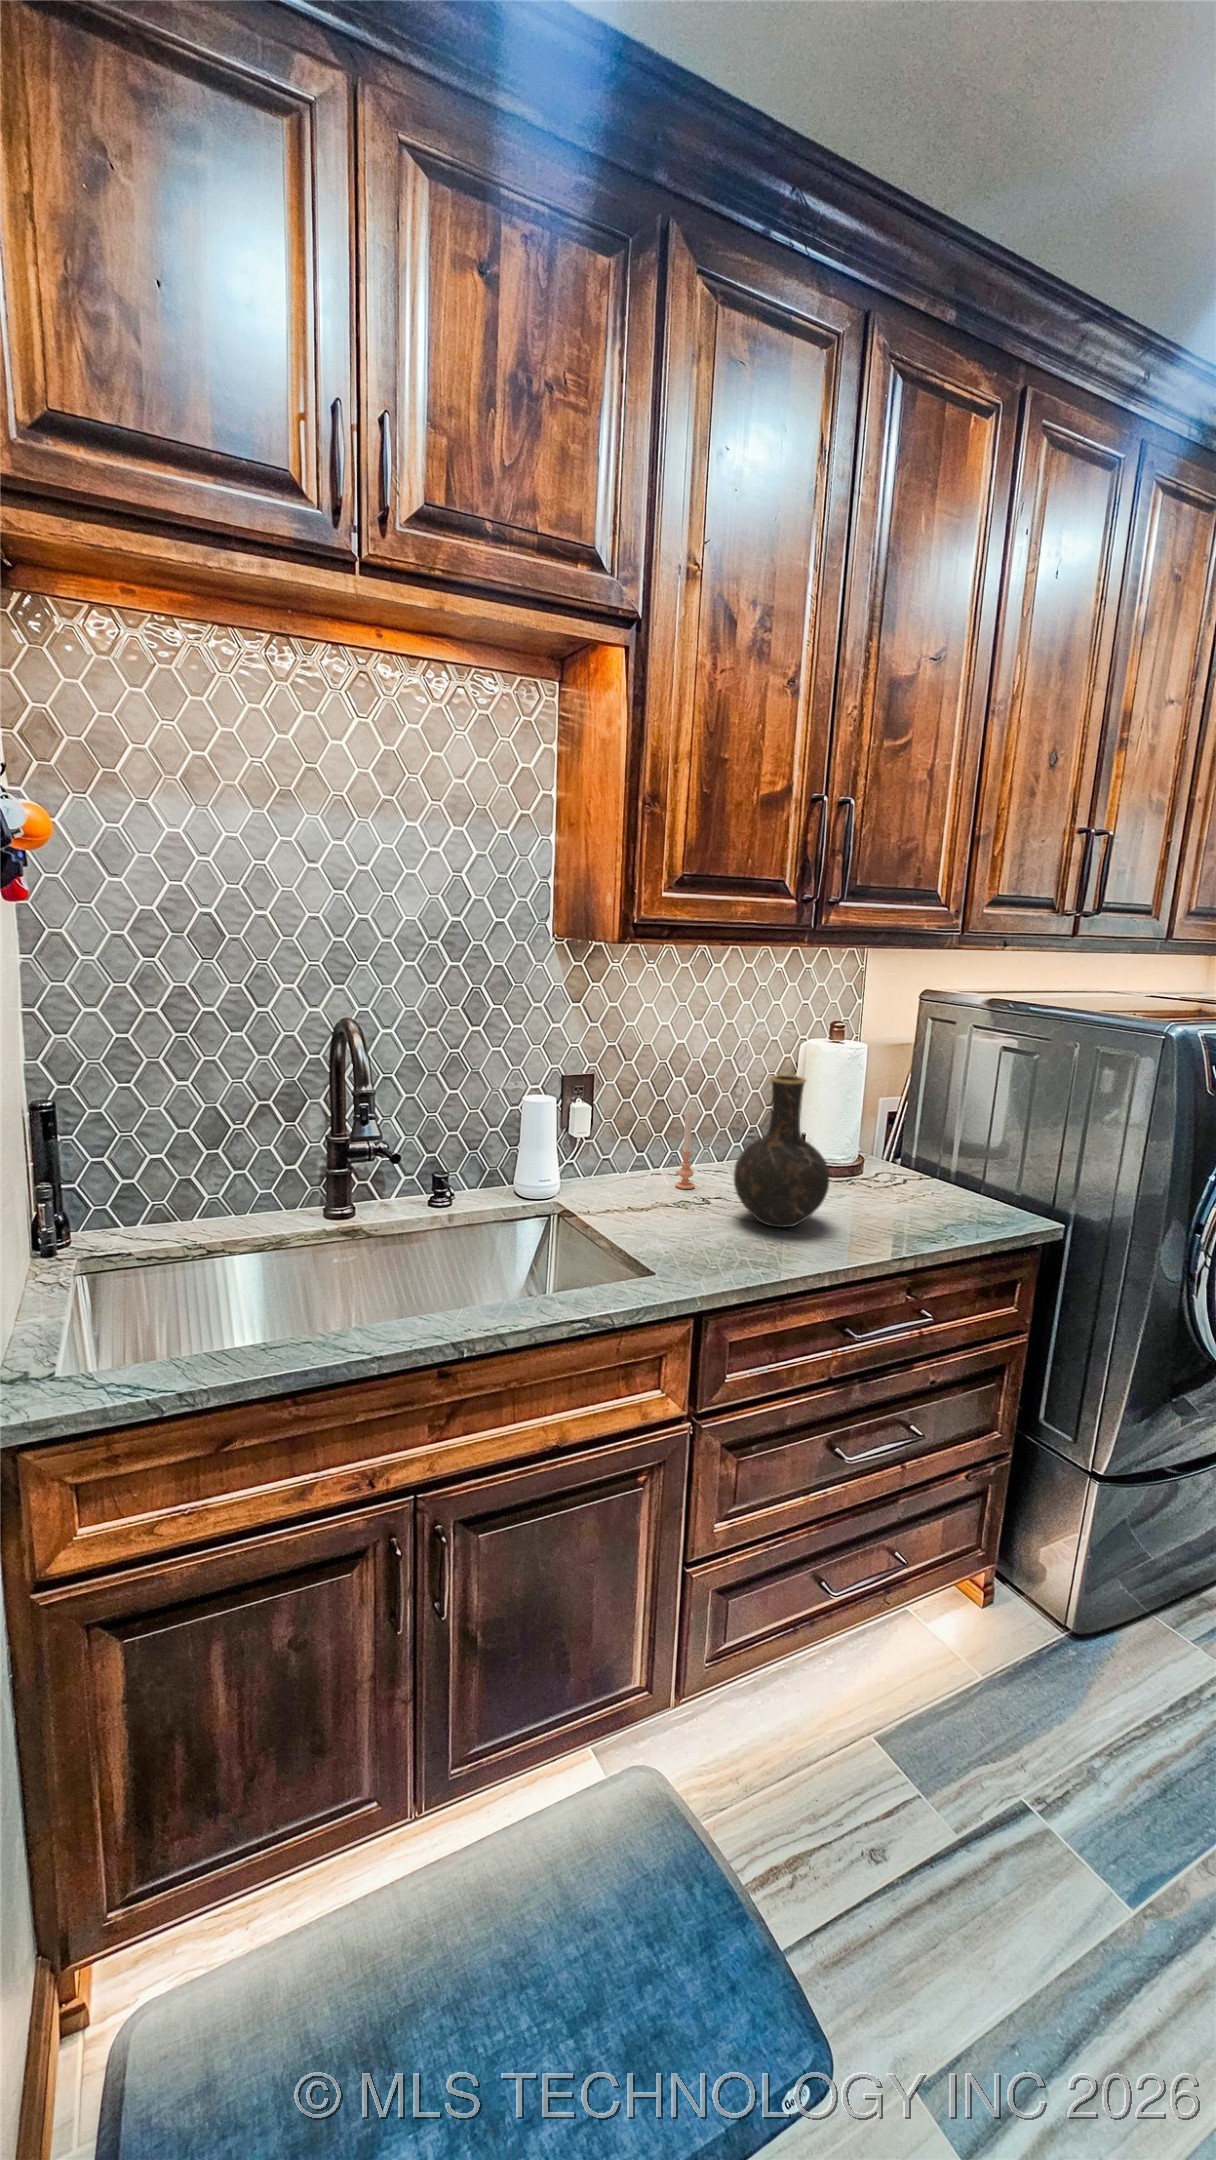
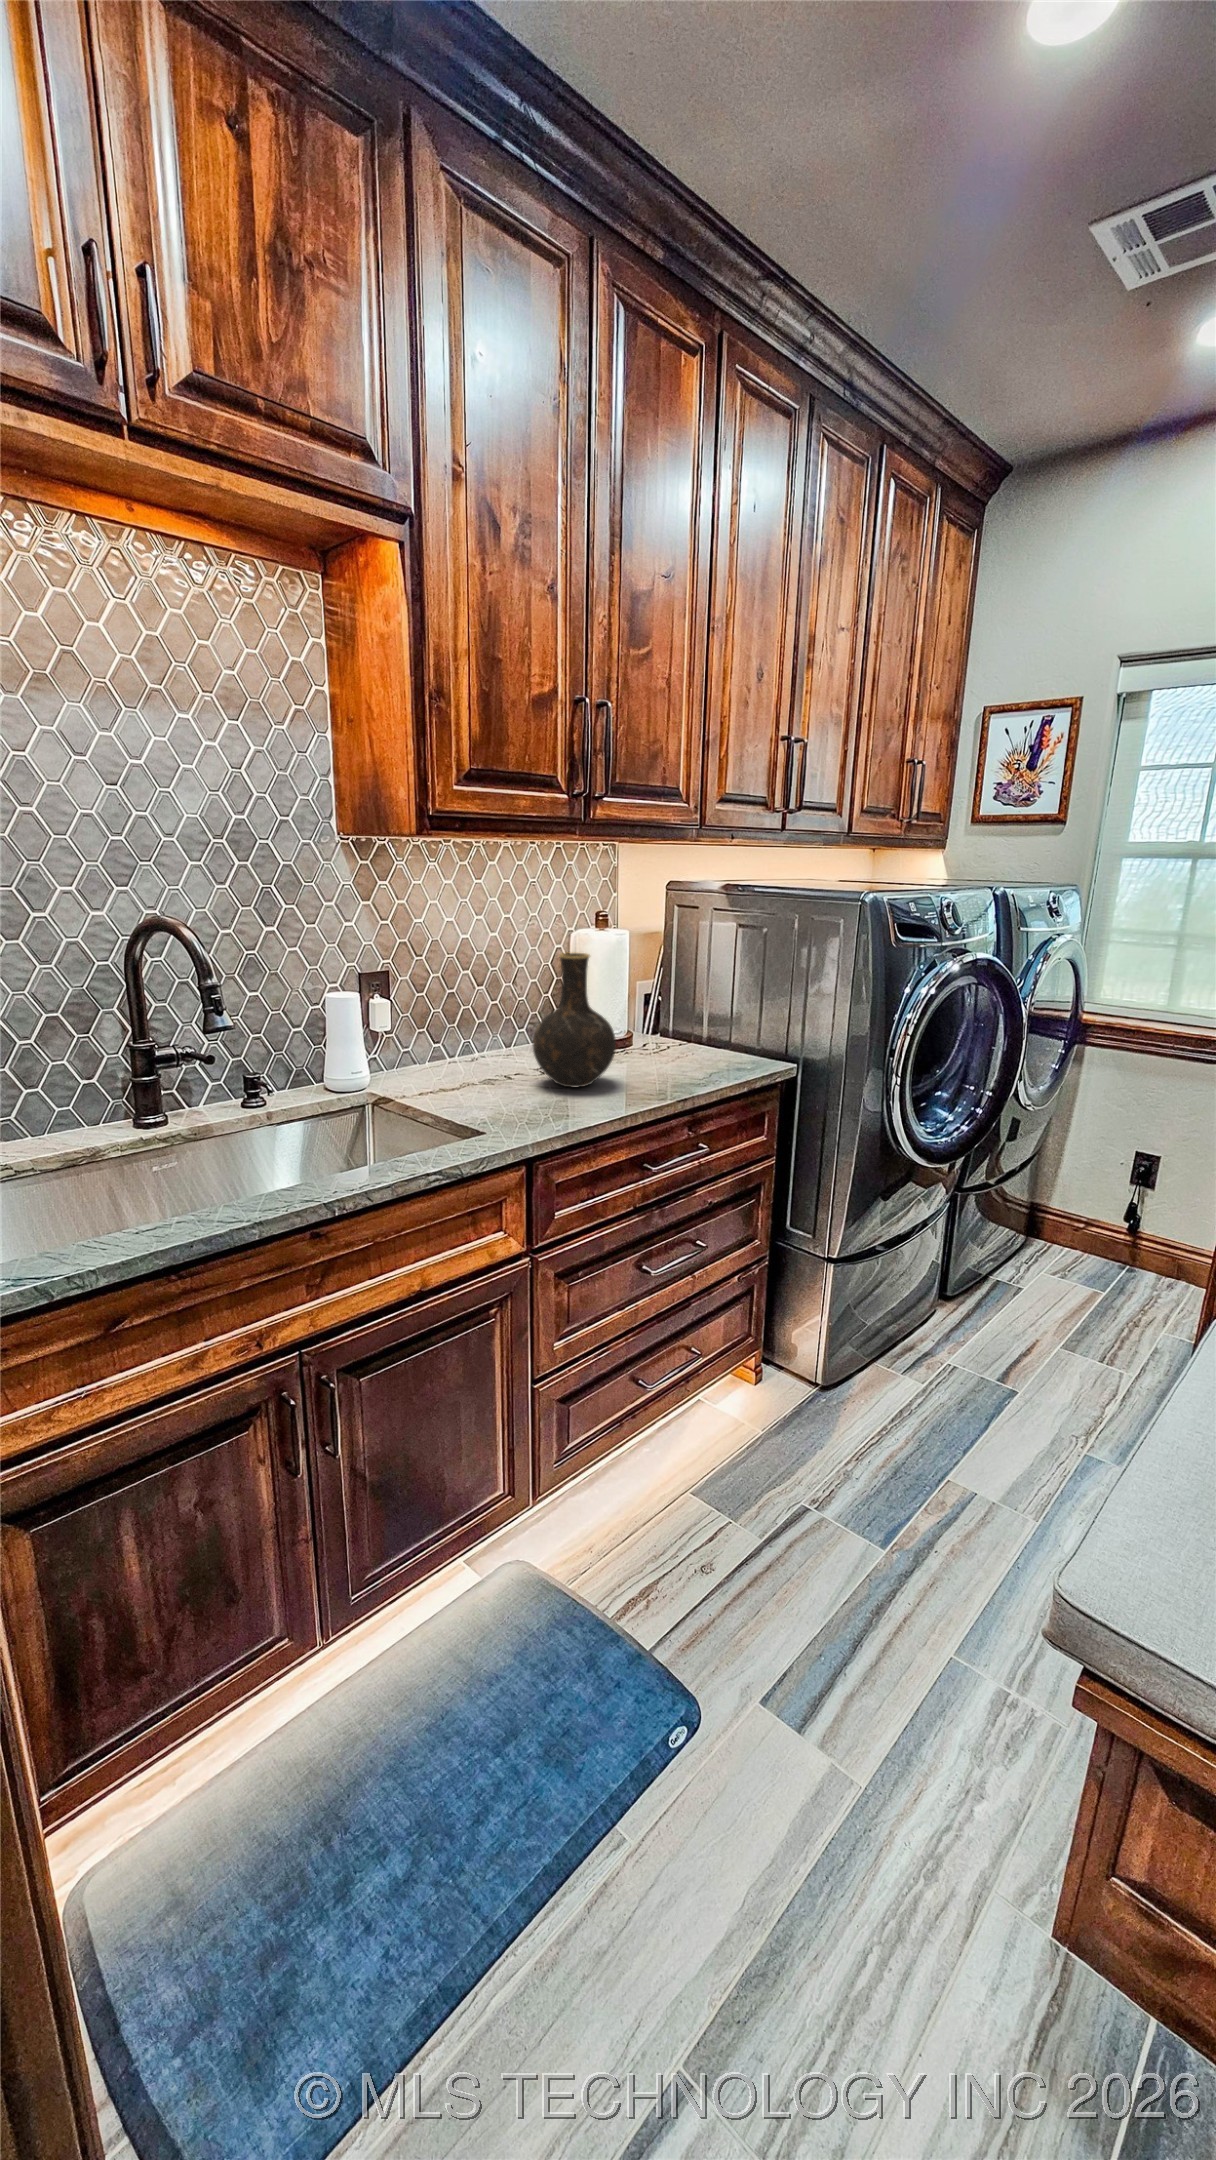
candle: present [675,1111,695,1189] -> none [473,995,491,1068]

